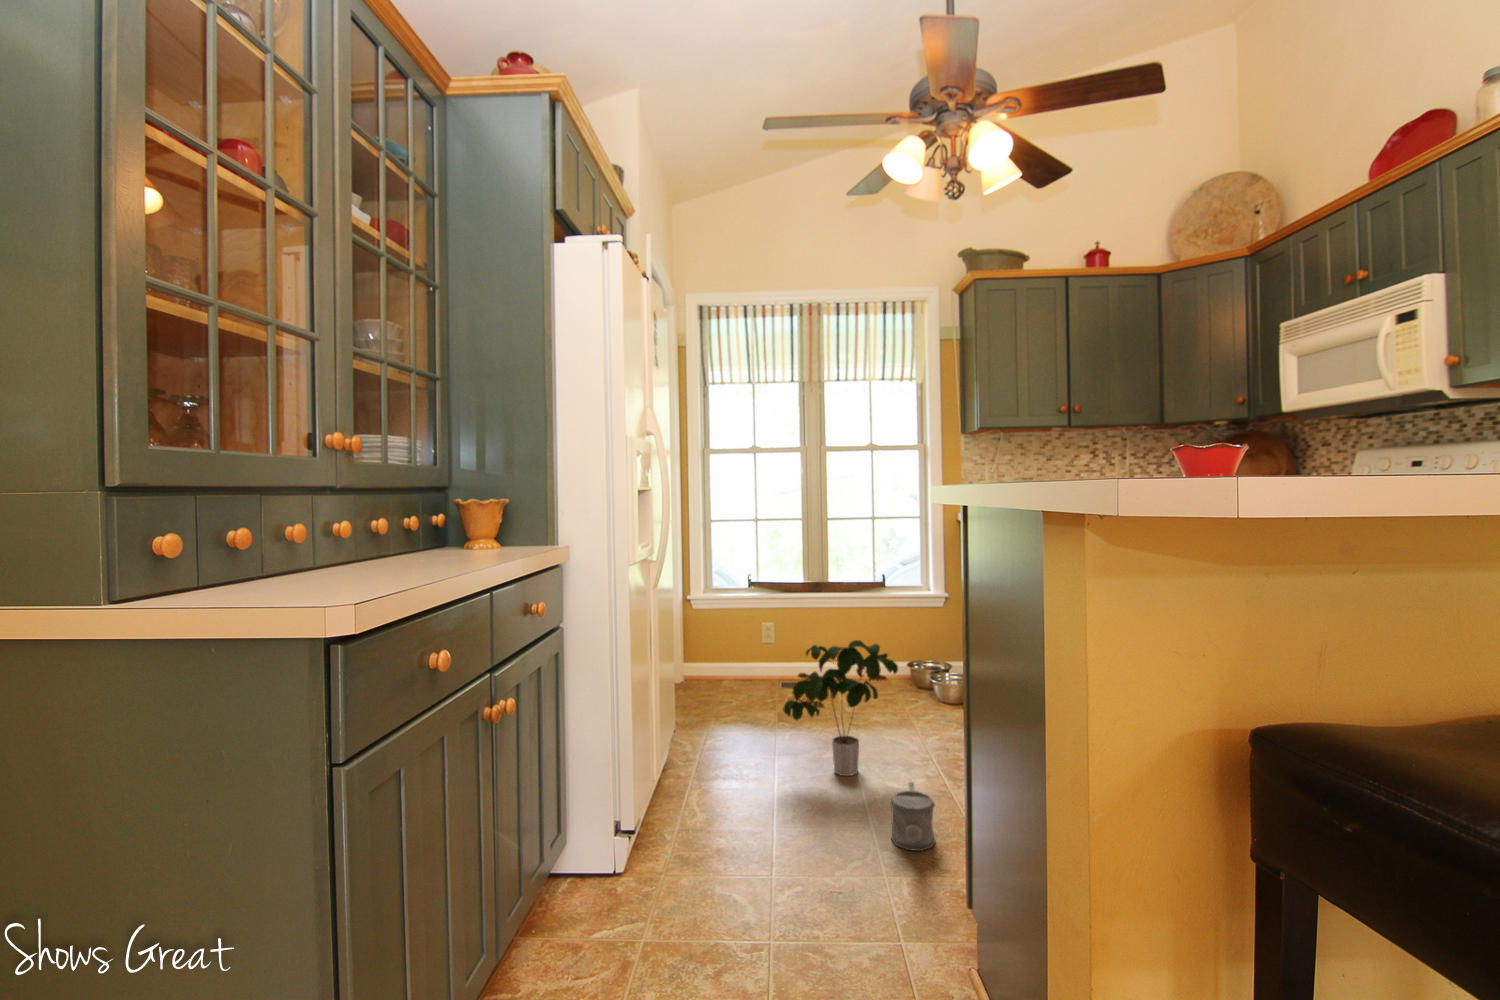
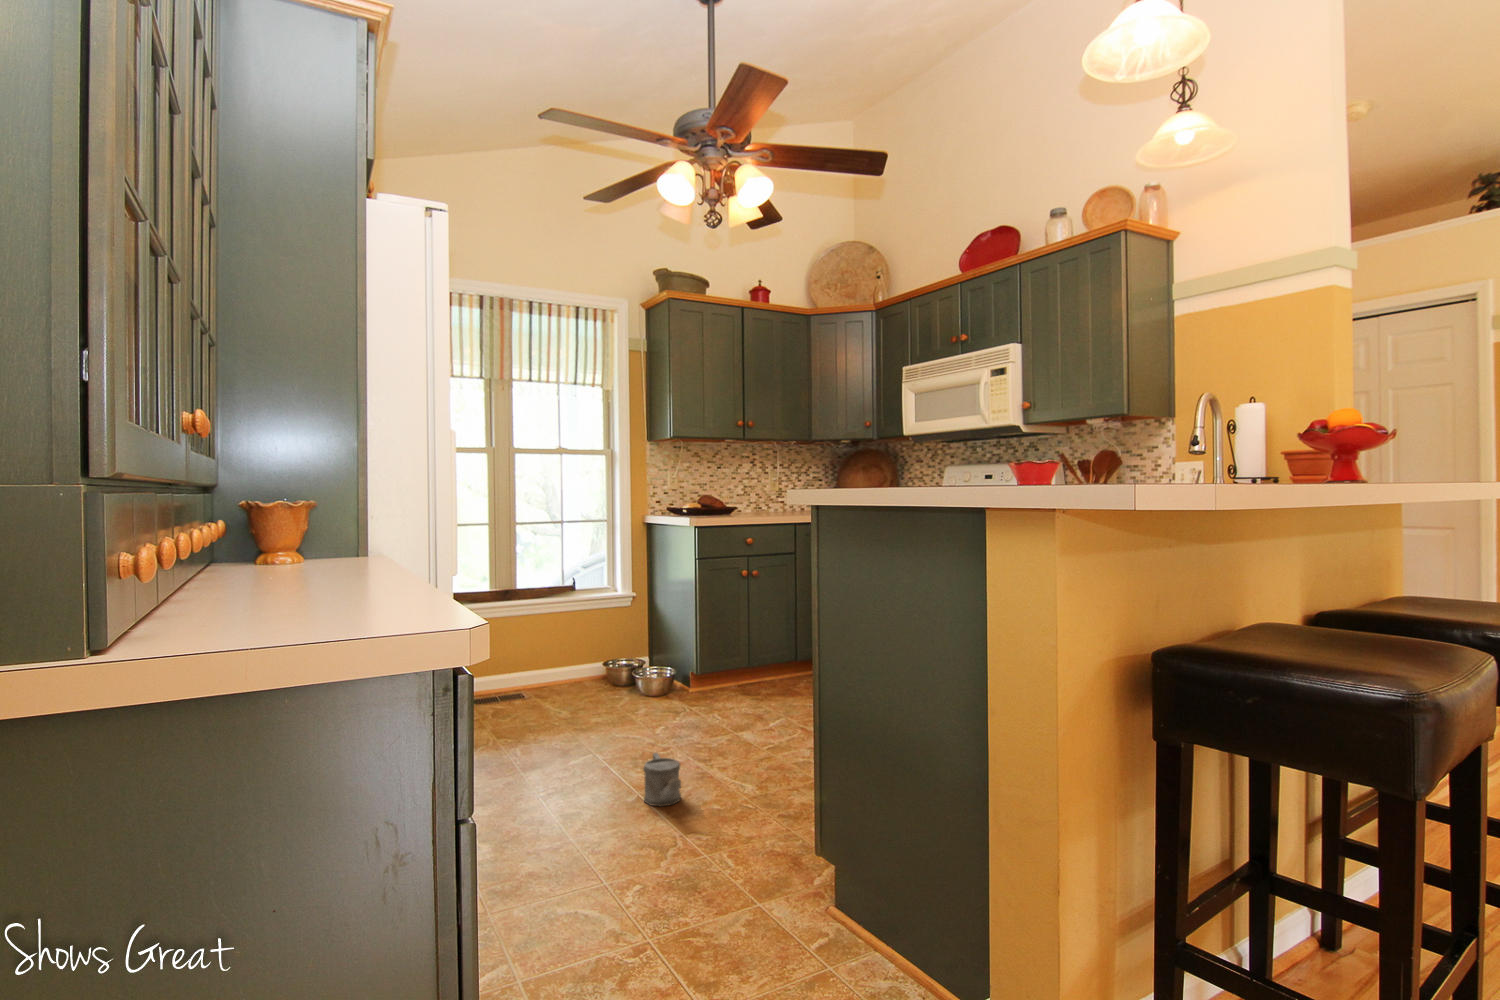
potted plant: present [784,640,898,776] -> none [522,637,624,766]

